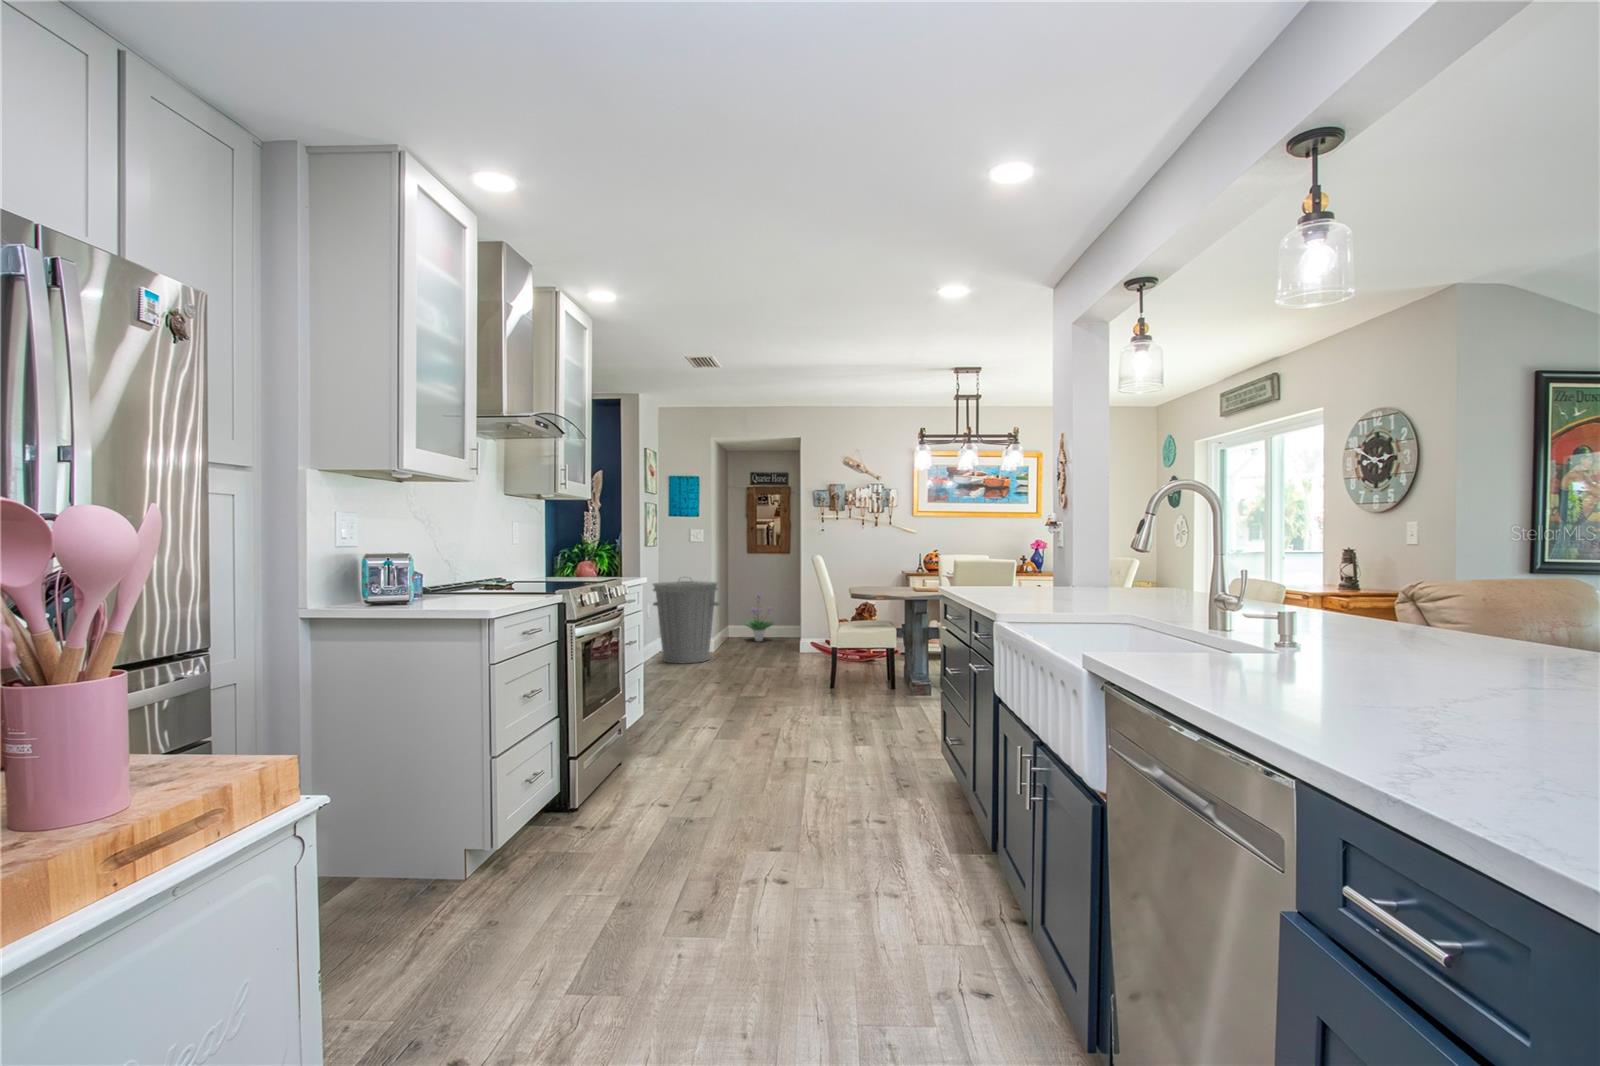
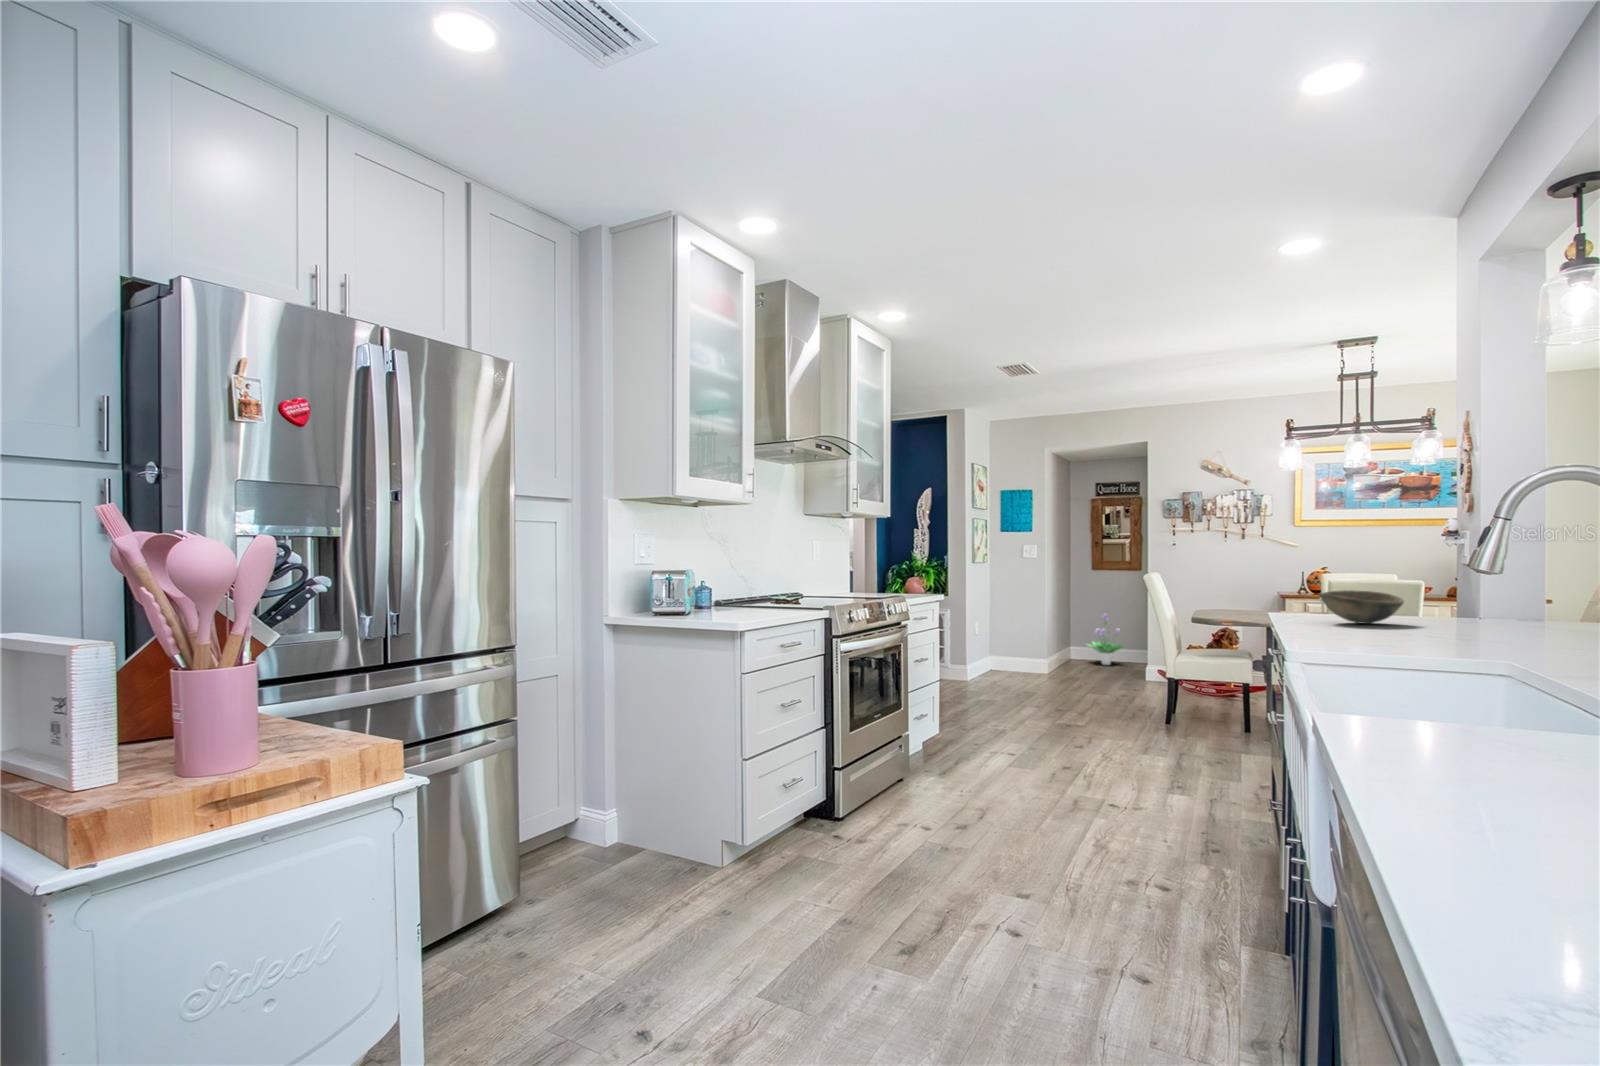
bowl: none [987,568,1041,593] -> present [1320,590,1404,624]
trash can: present [652,581,719,663] -> none [980,593,1052,683]

